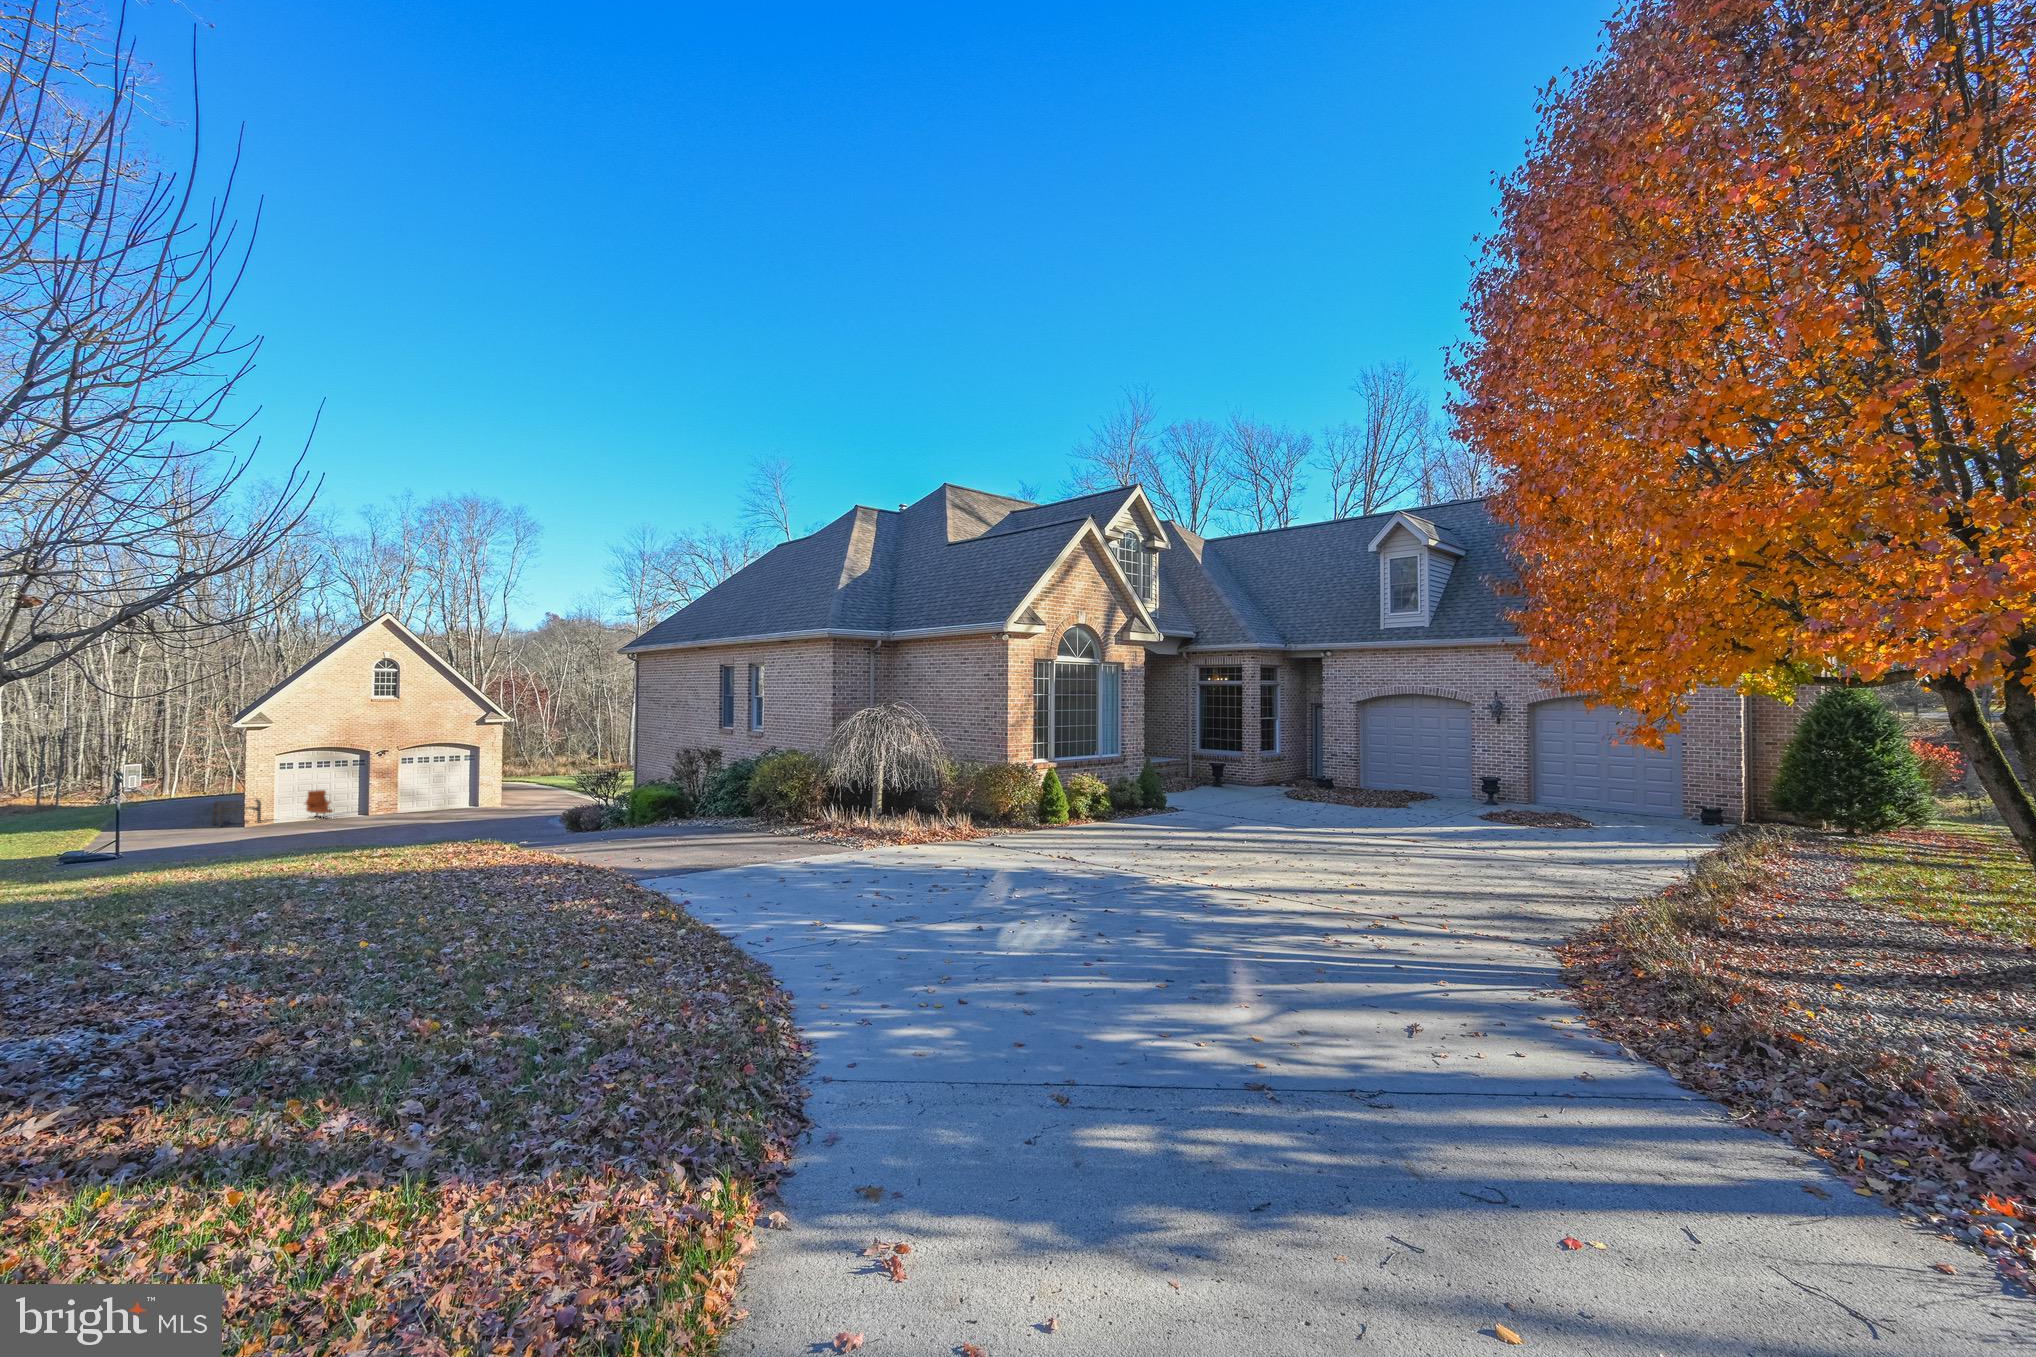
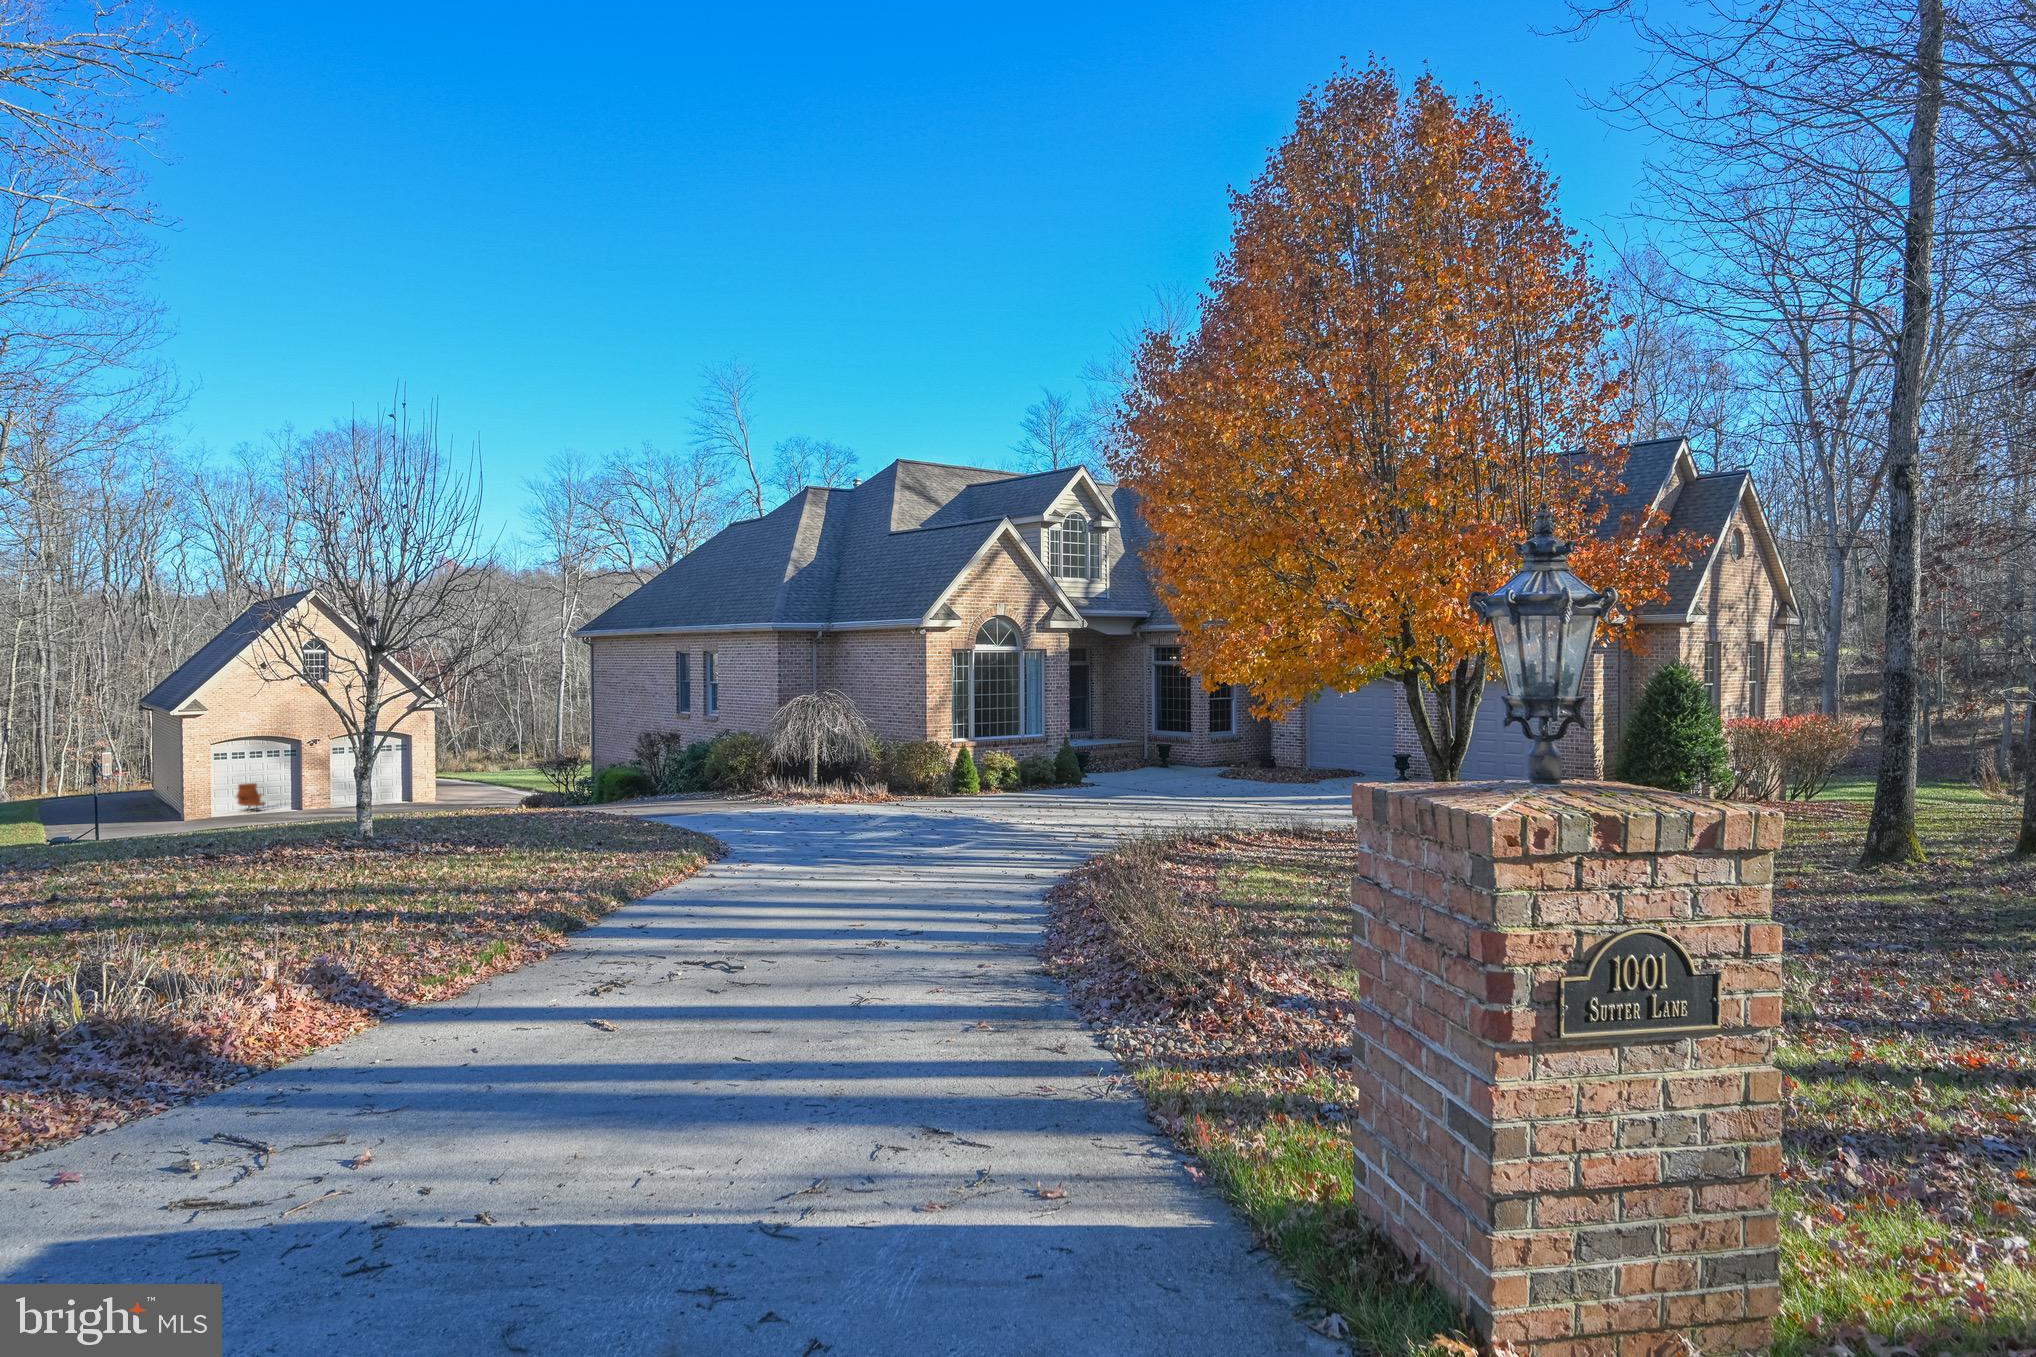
bench: present [212,799,261,826] -> none [138,794,190,823]

